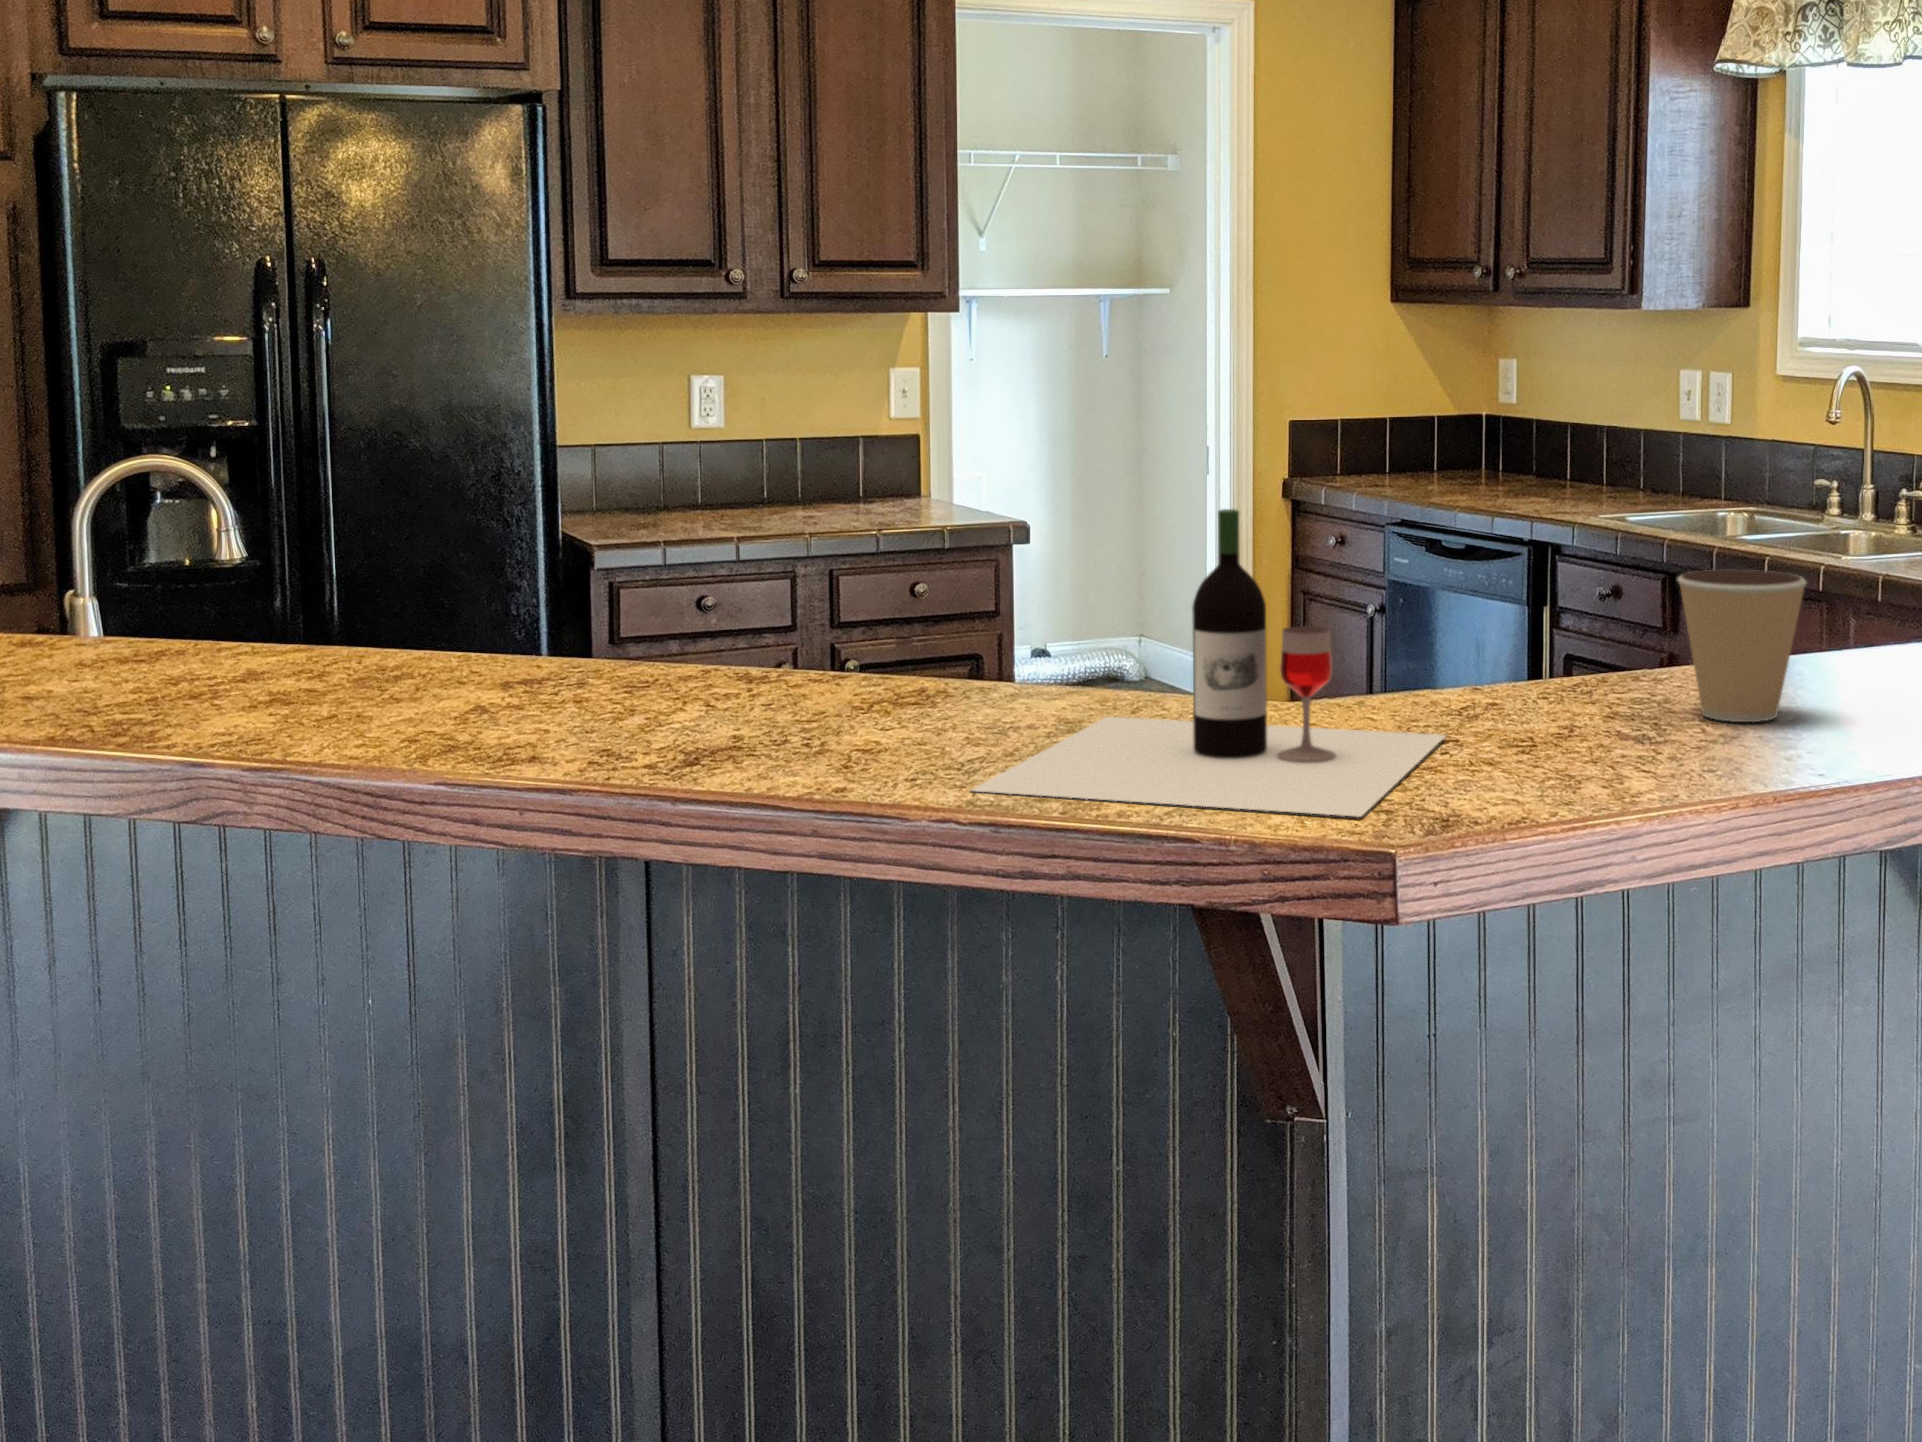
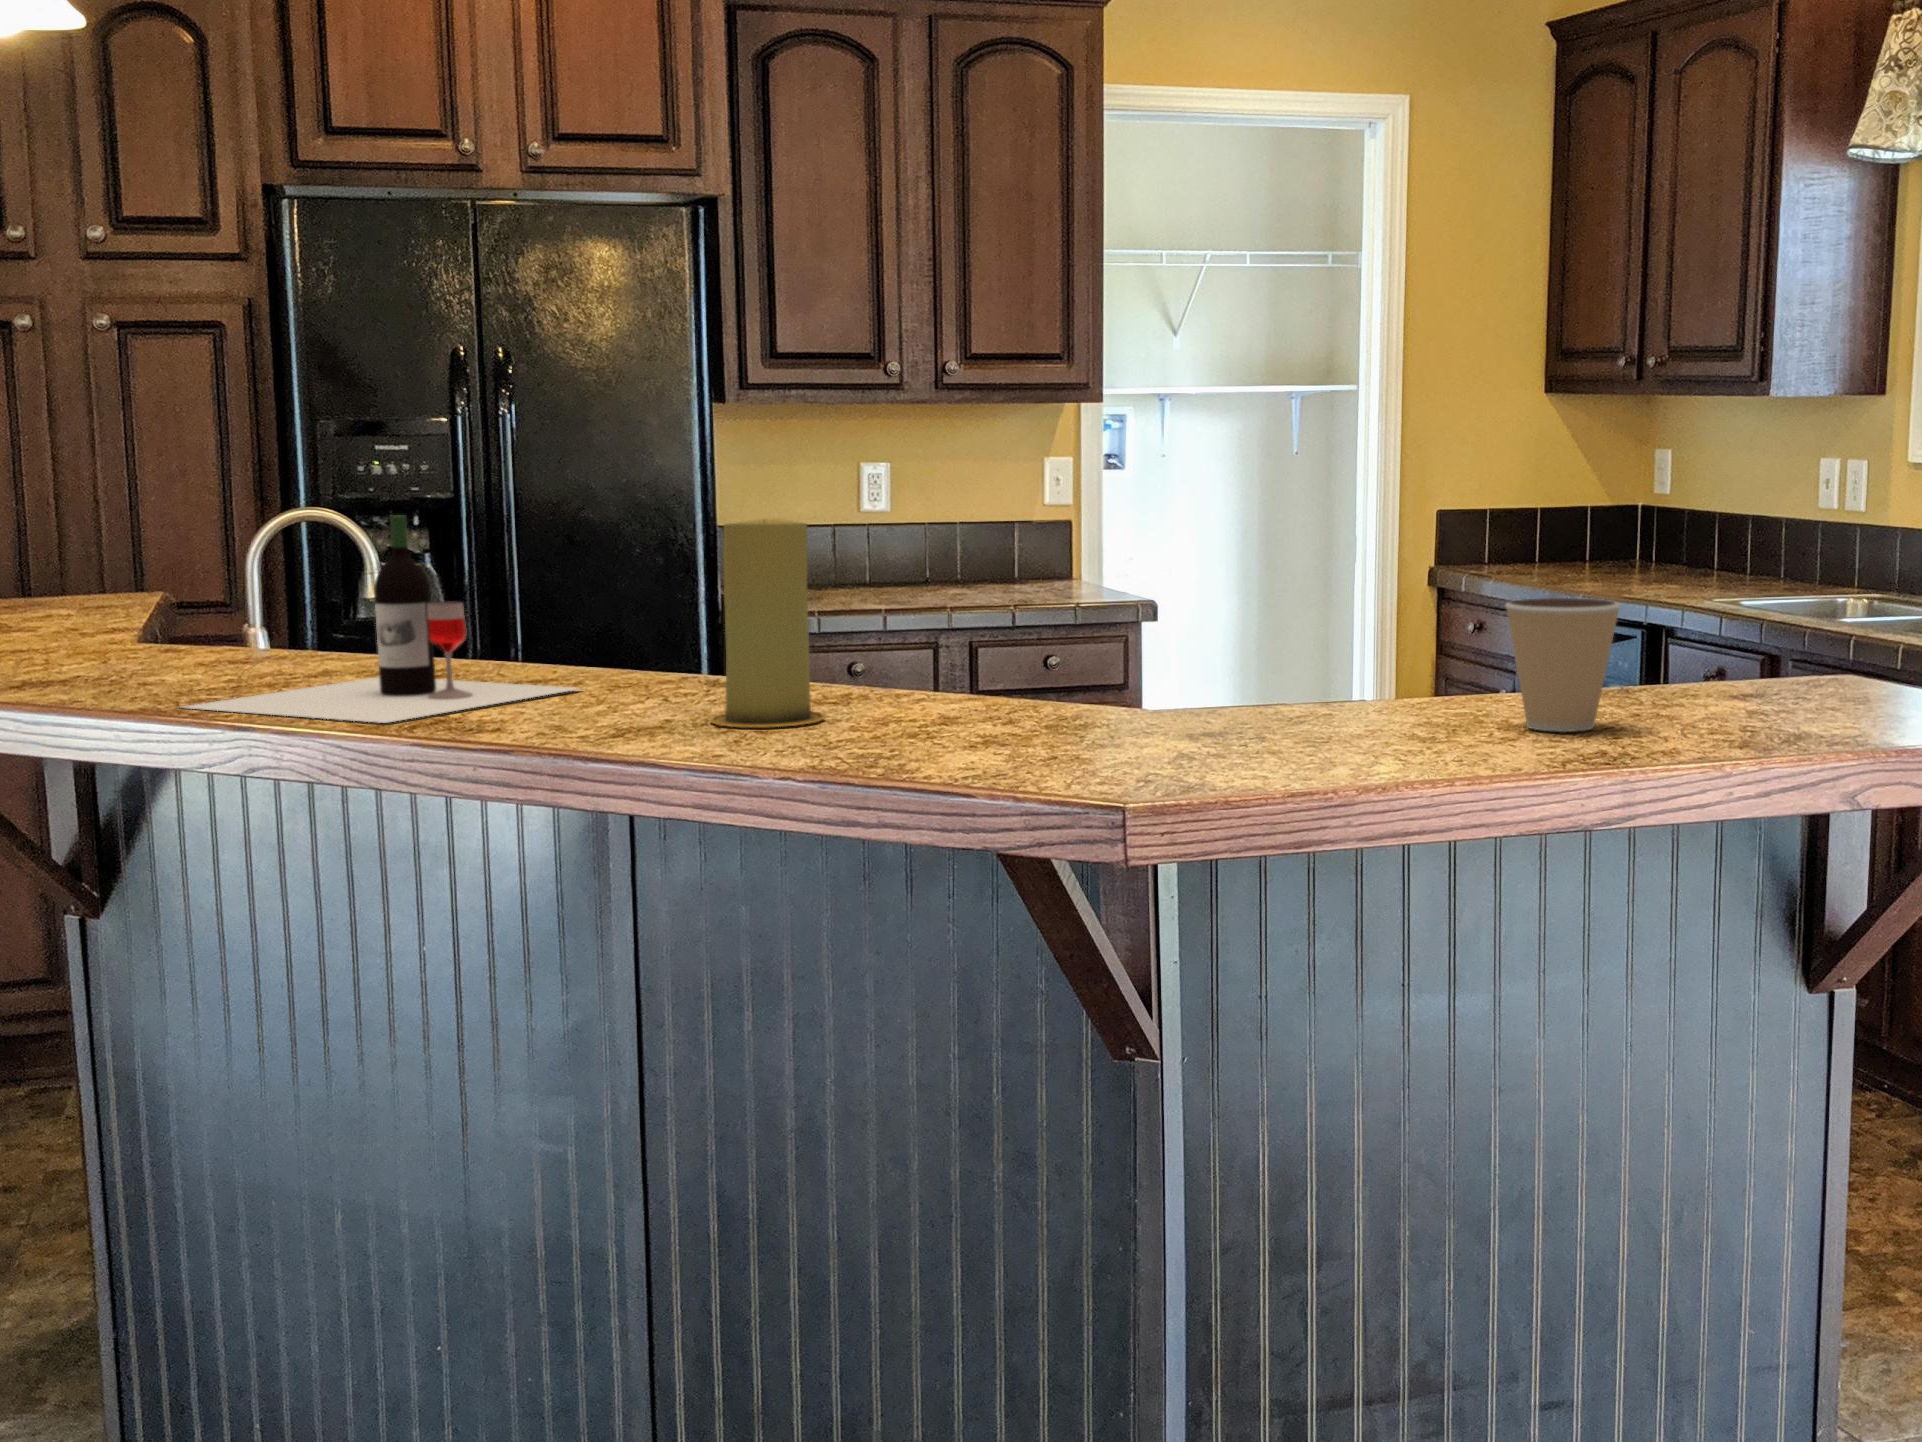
candle: none [762,491,899,742] -> present [710,519,825,727]
wine bottle: present [972,509,1445,817] -> present [183,515,579,723]

